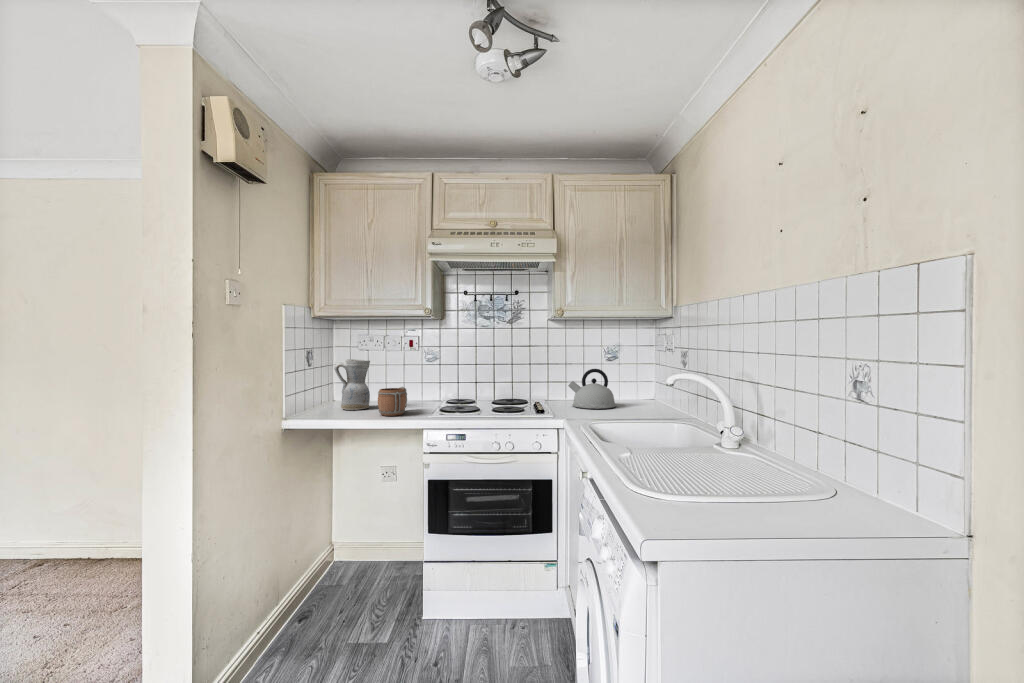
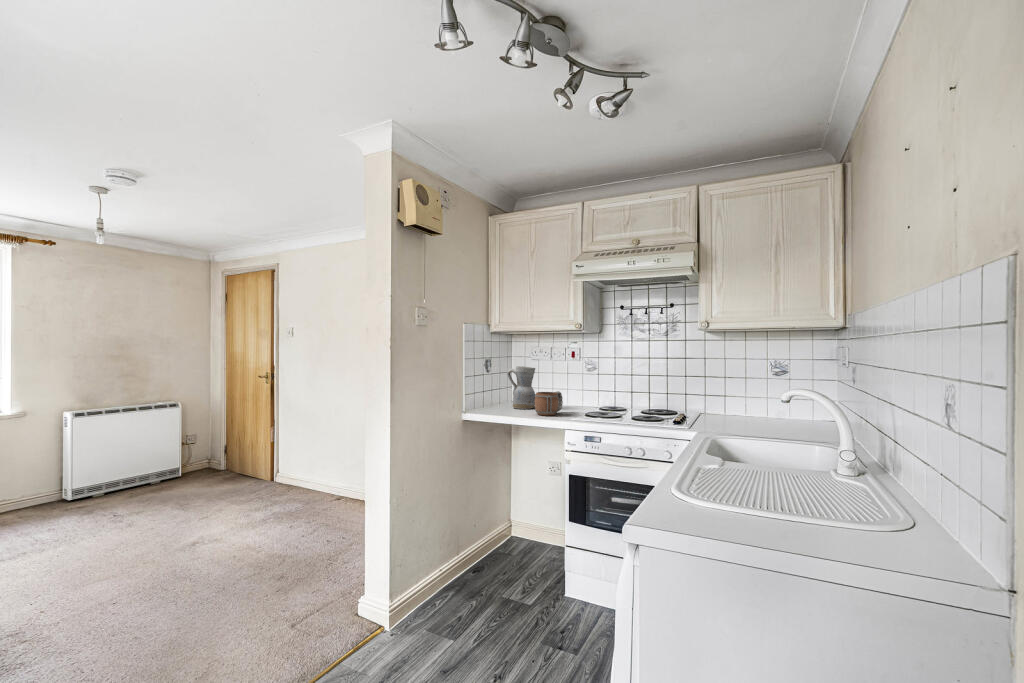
kettle: present [568,369,616,409] -> none [722,382,776,424]

